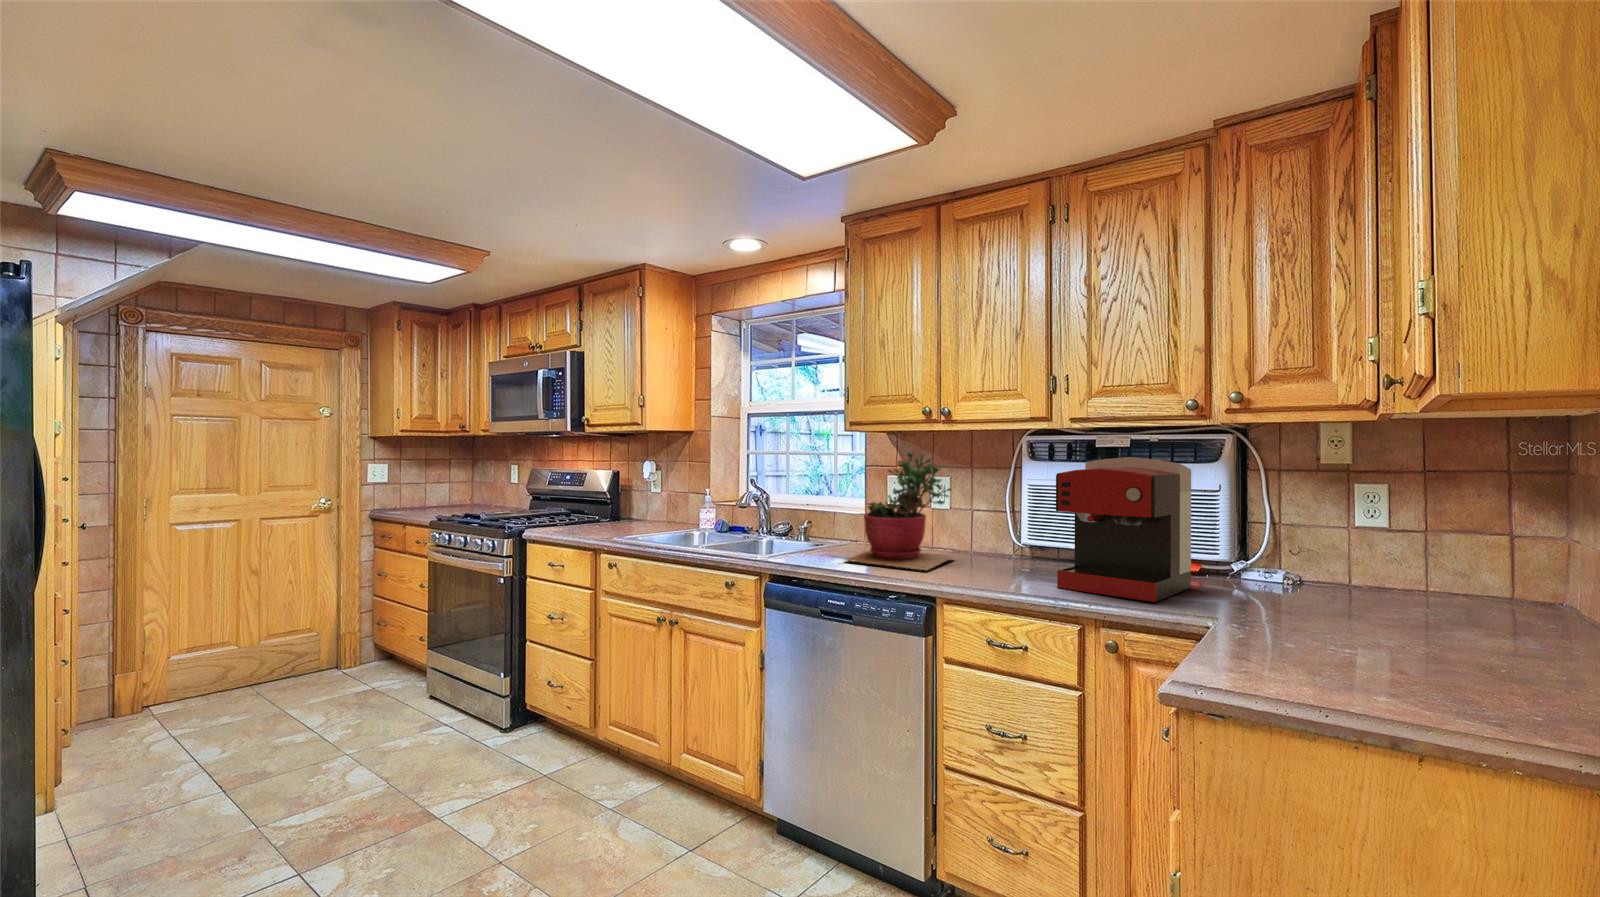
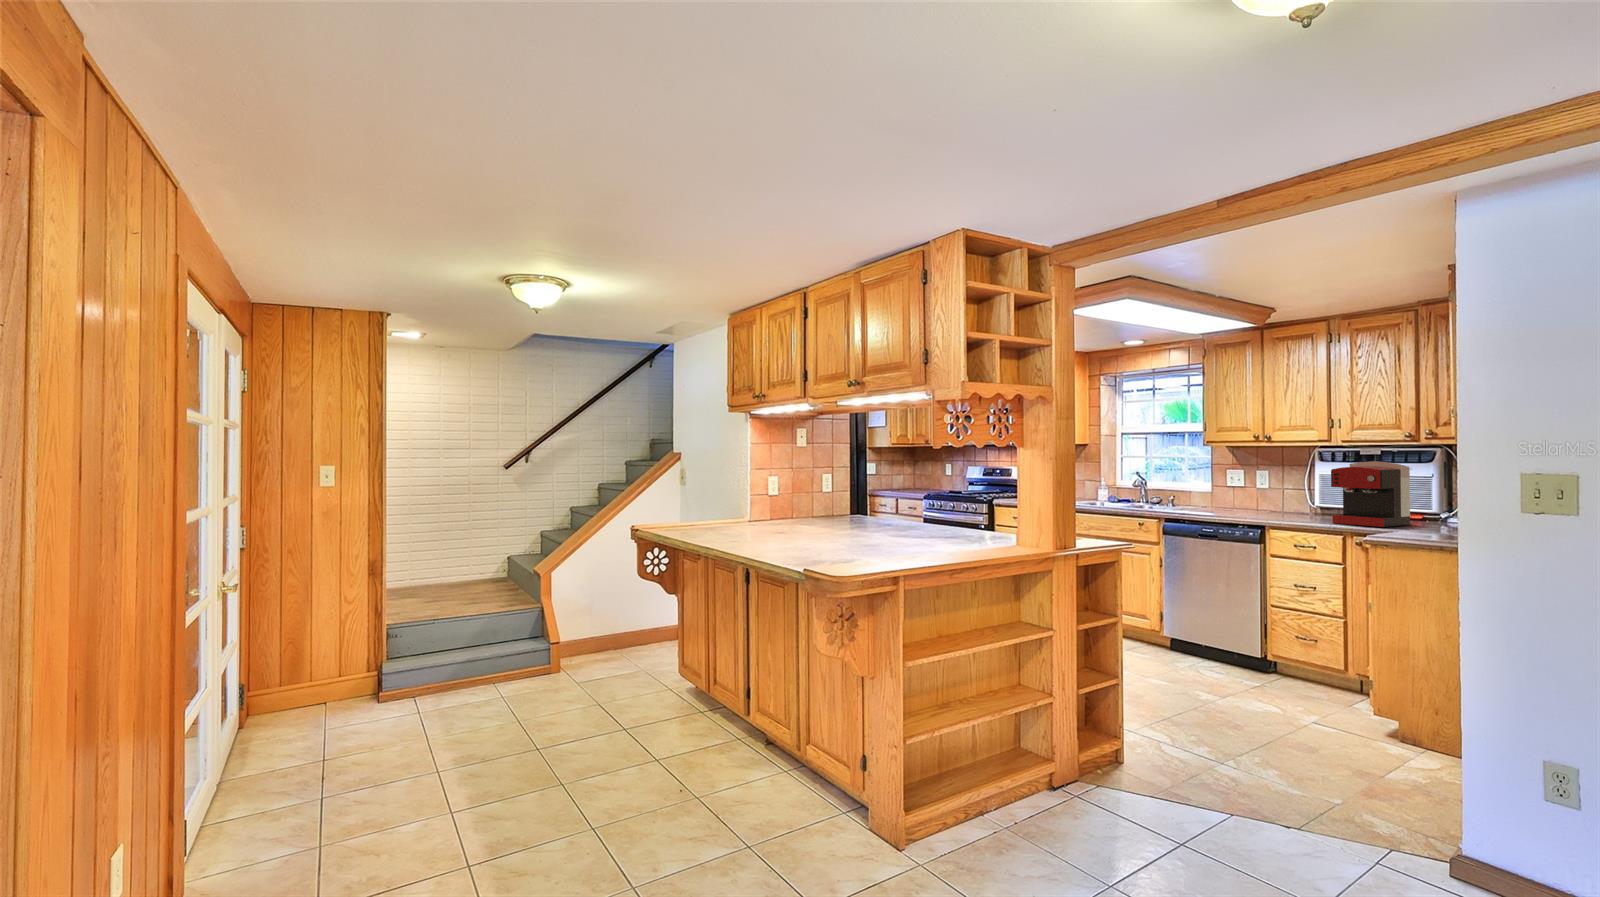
succulent plant: present [845,453,953,570] -> none [1209,459,1274,517]

